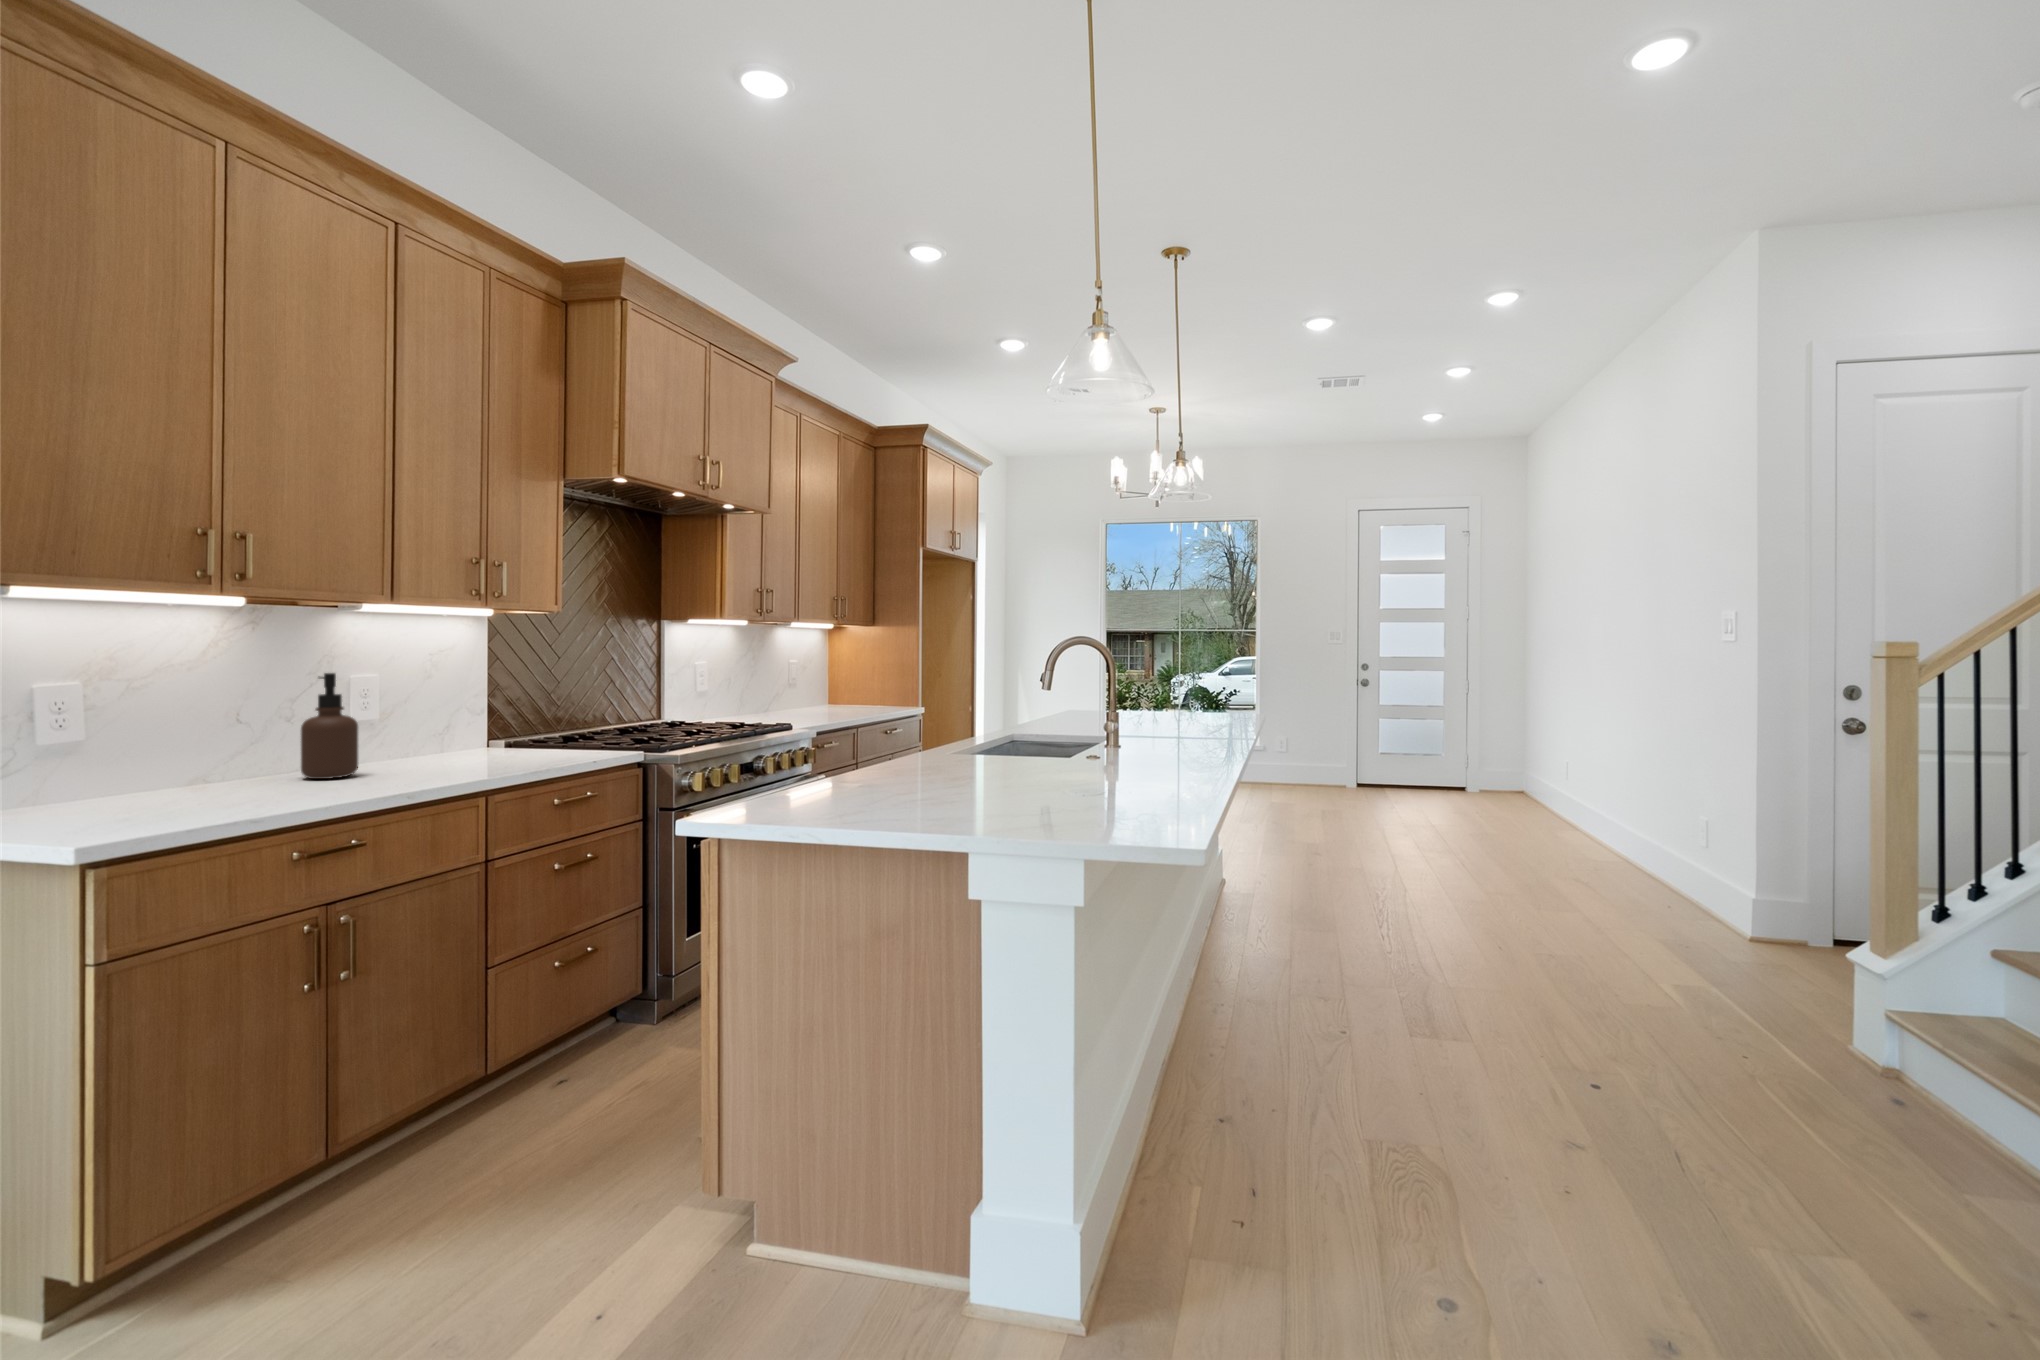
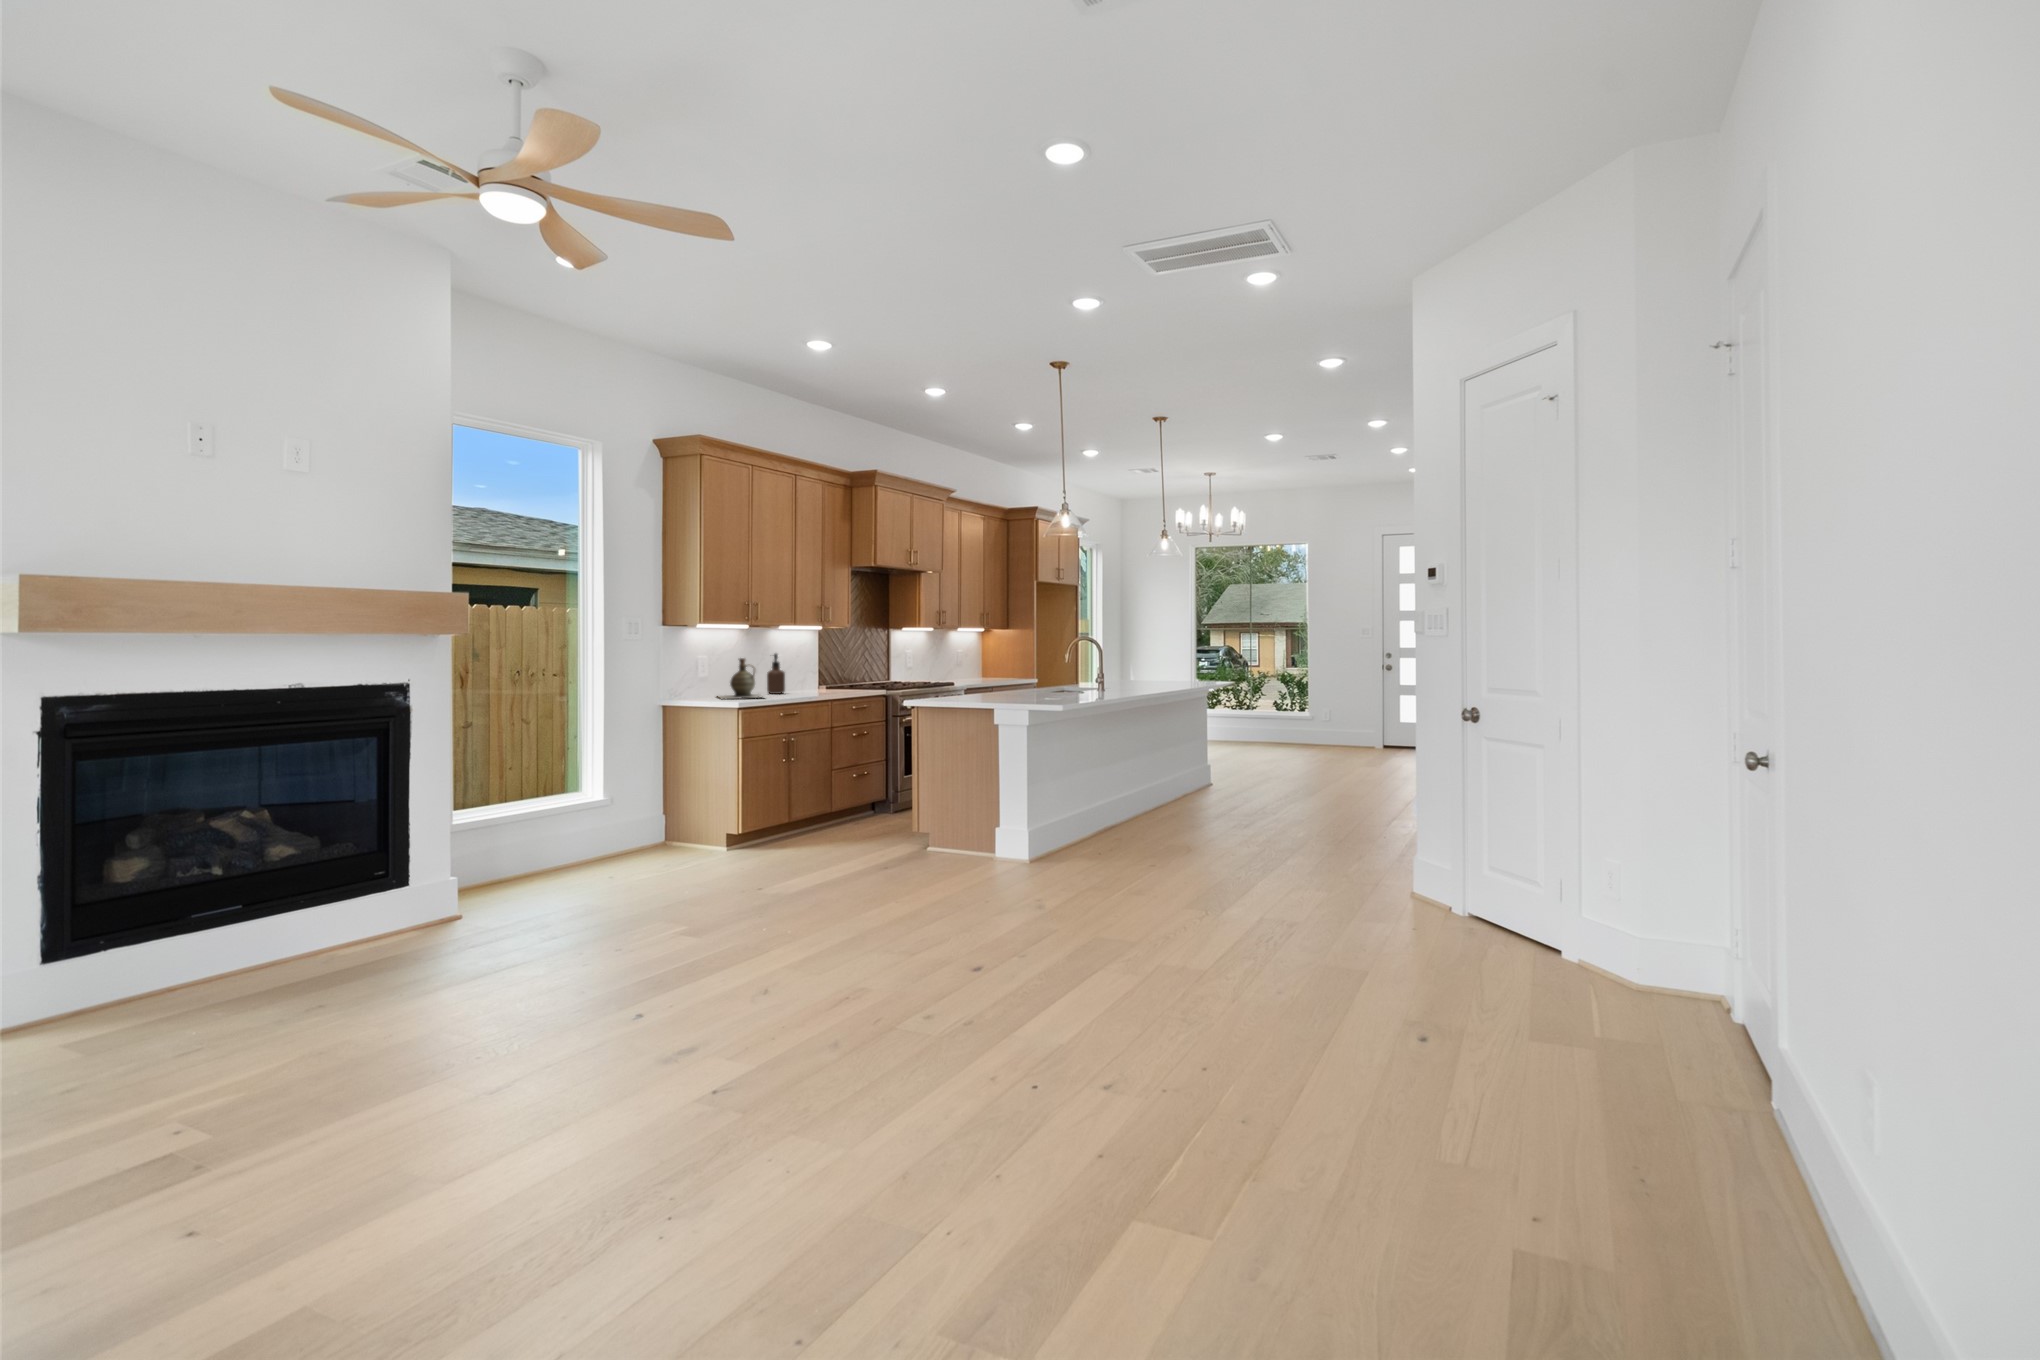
ceramic jug: none [53,692,246,827] -> present [718,658,762,699]

